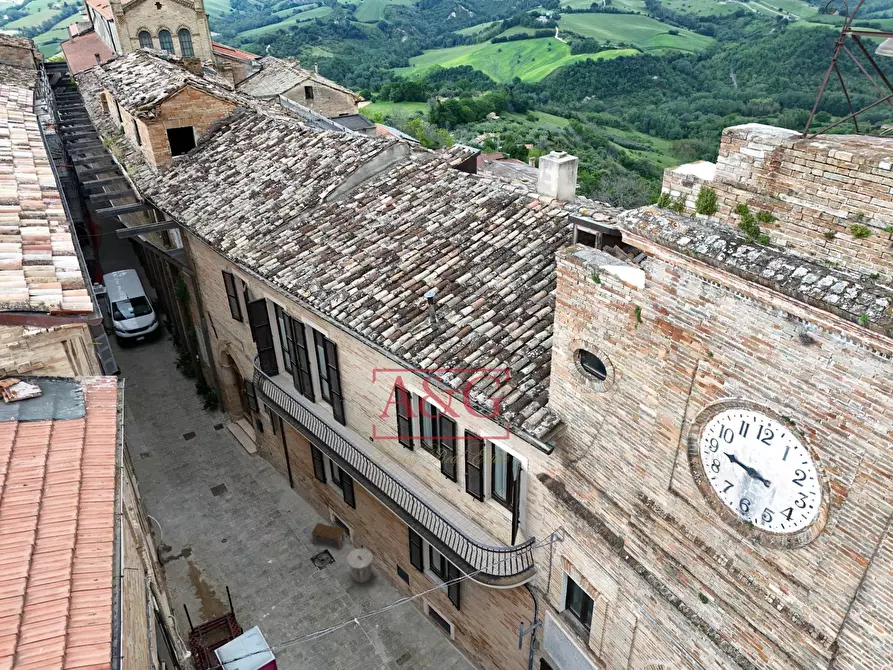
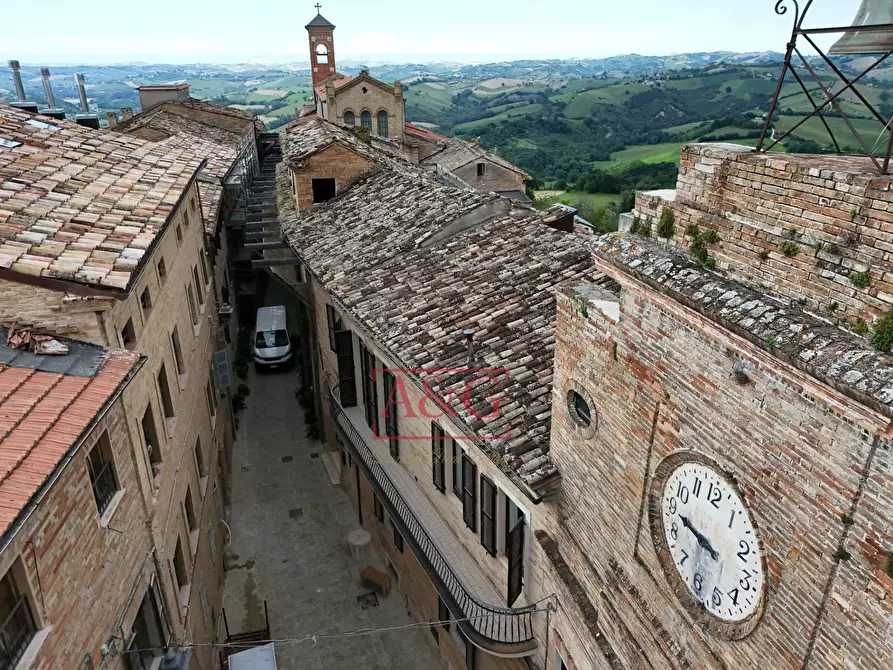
trash can: present [347,548,373,583] -> present [348,530,371,561]

